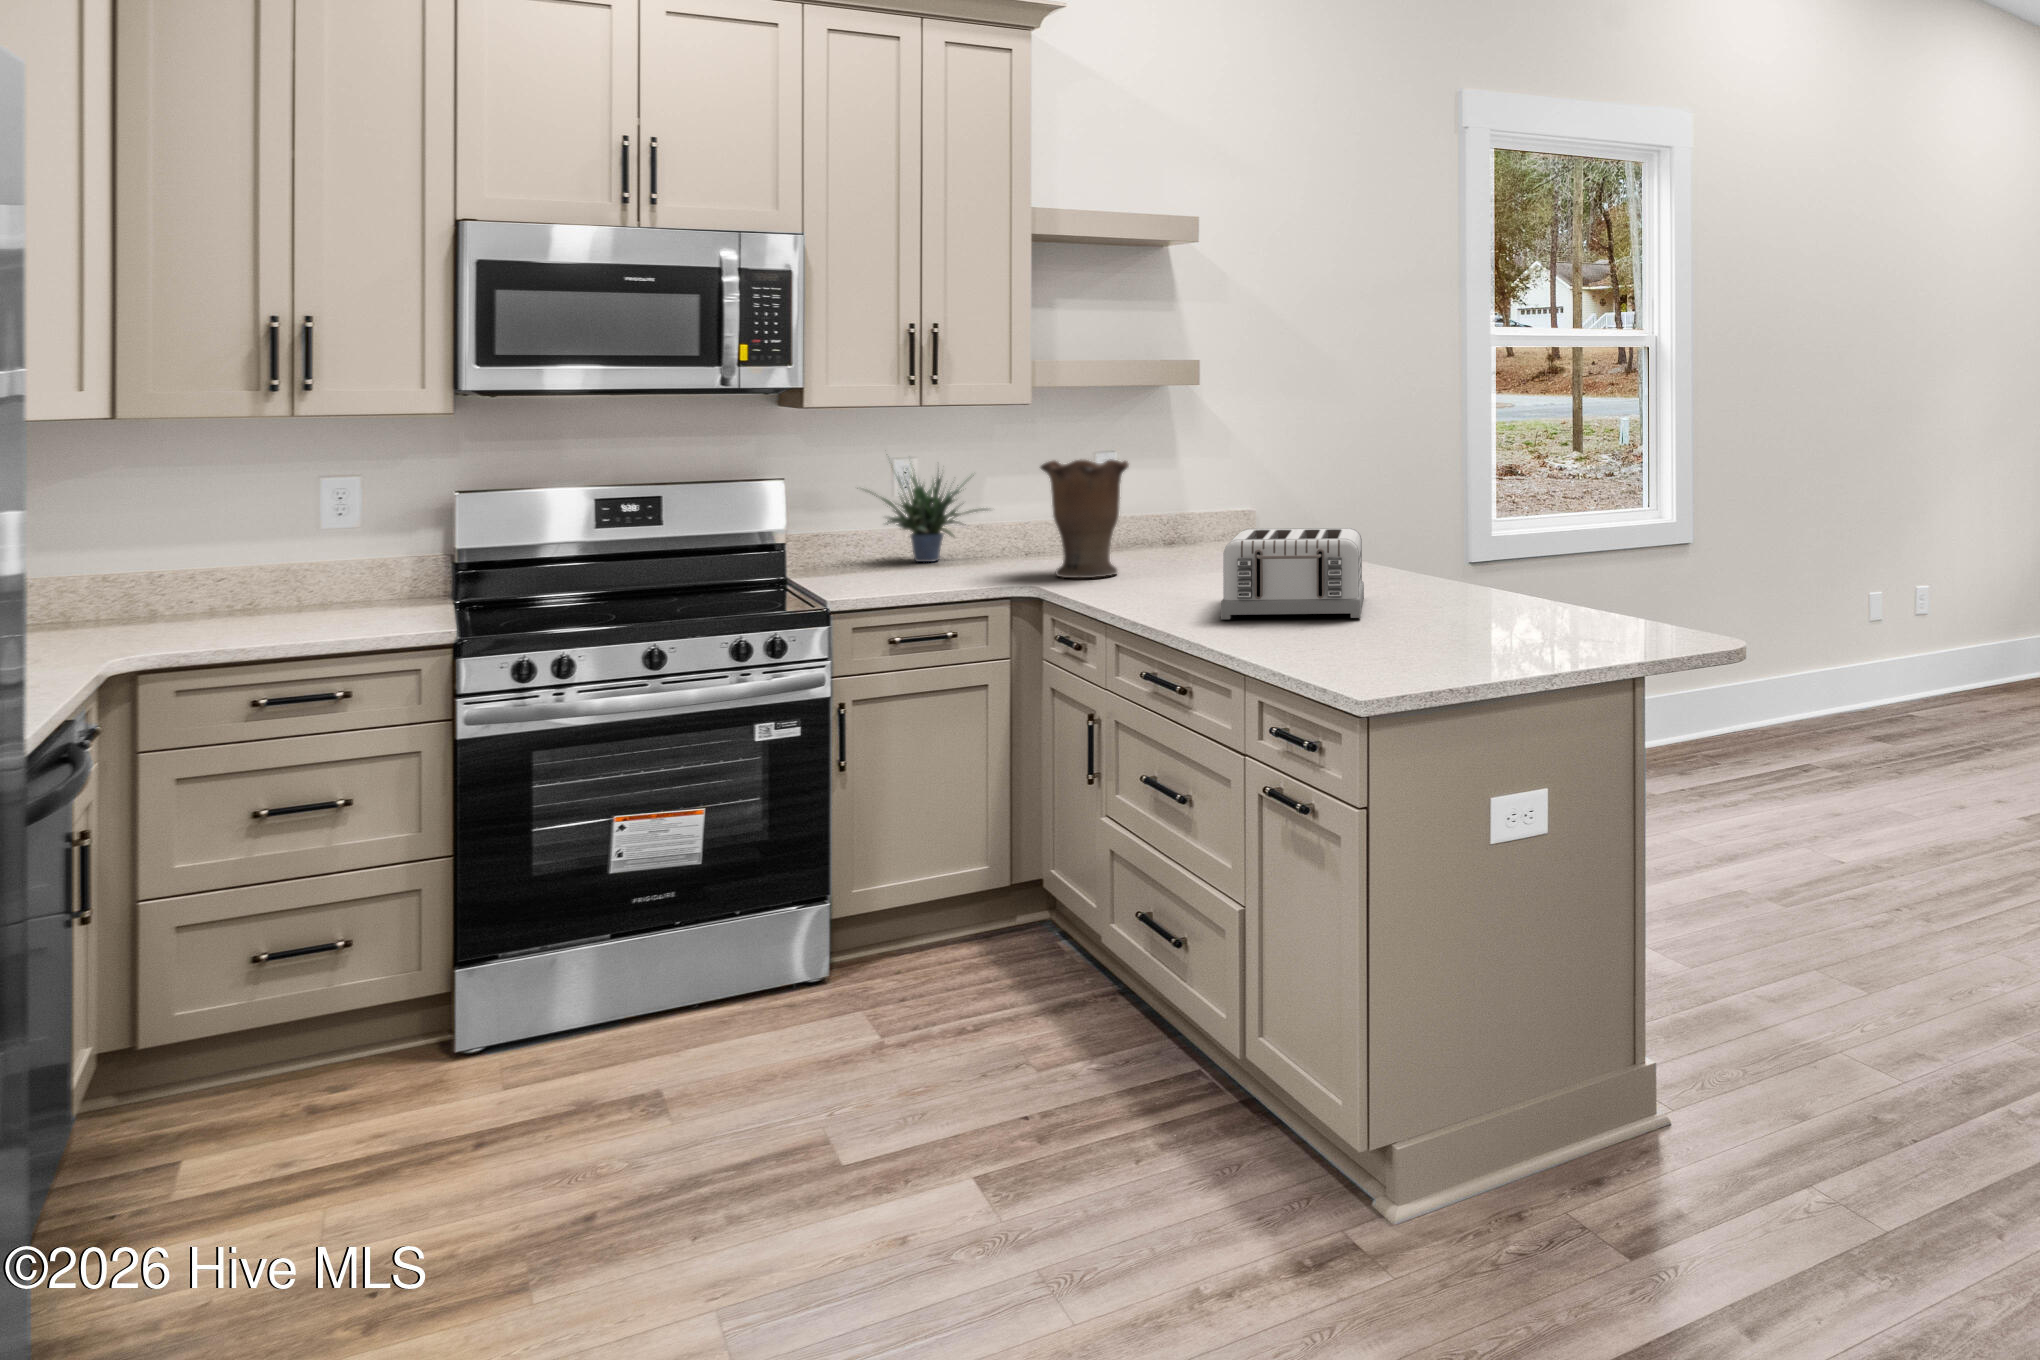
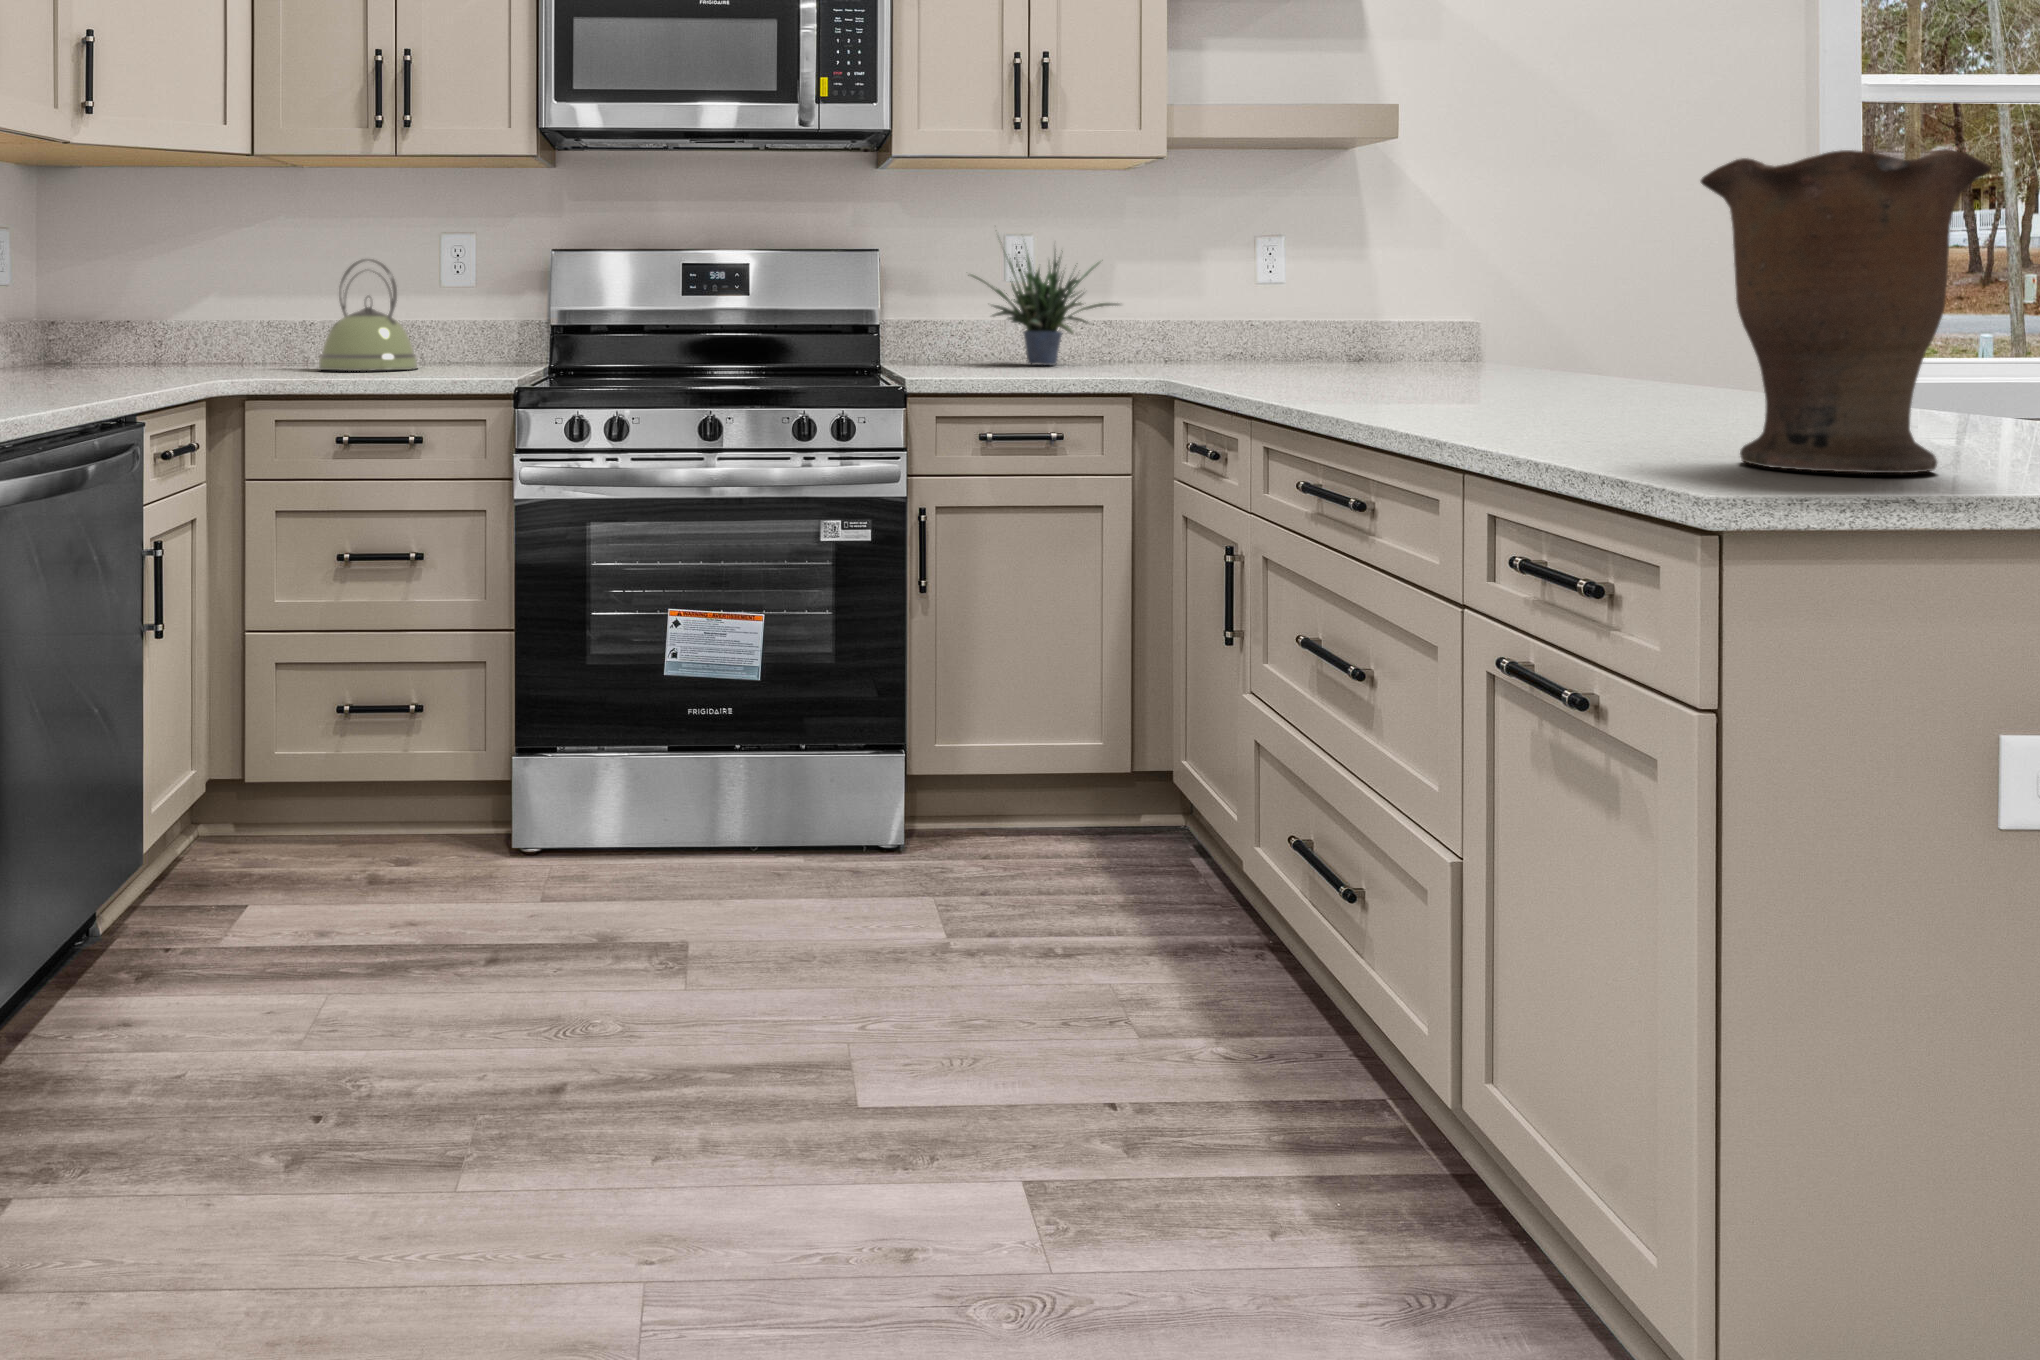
vase: present [1040,460,1129,578] -> present [1701,149,1991,473]
kettle: none [158,502,290,619] -> present [319,259,417,371]
toaster: present [1221,528,1364,619] -> none [1427,287,1677,416]

